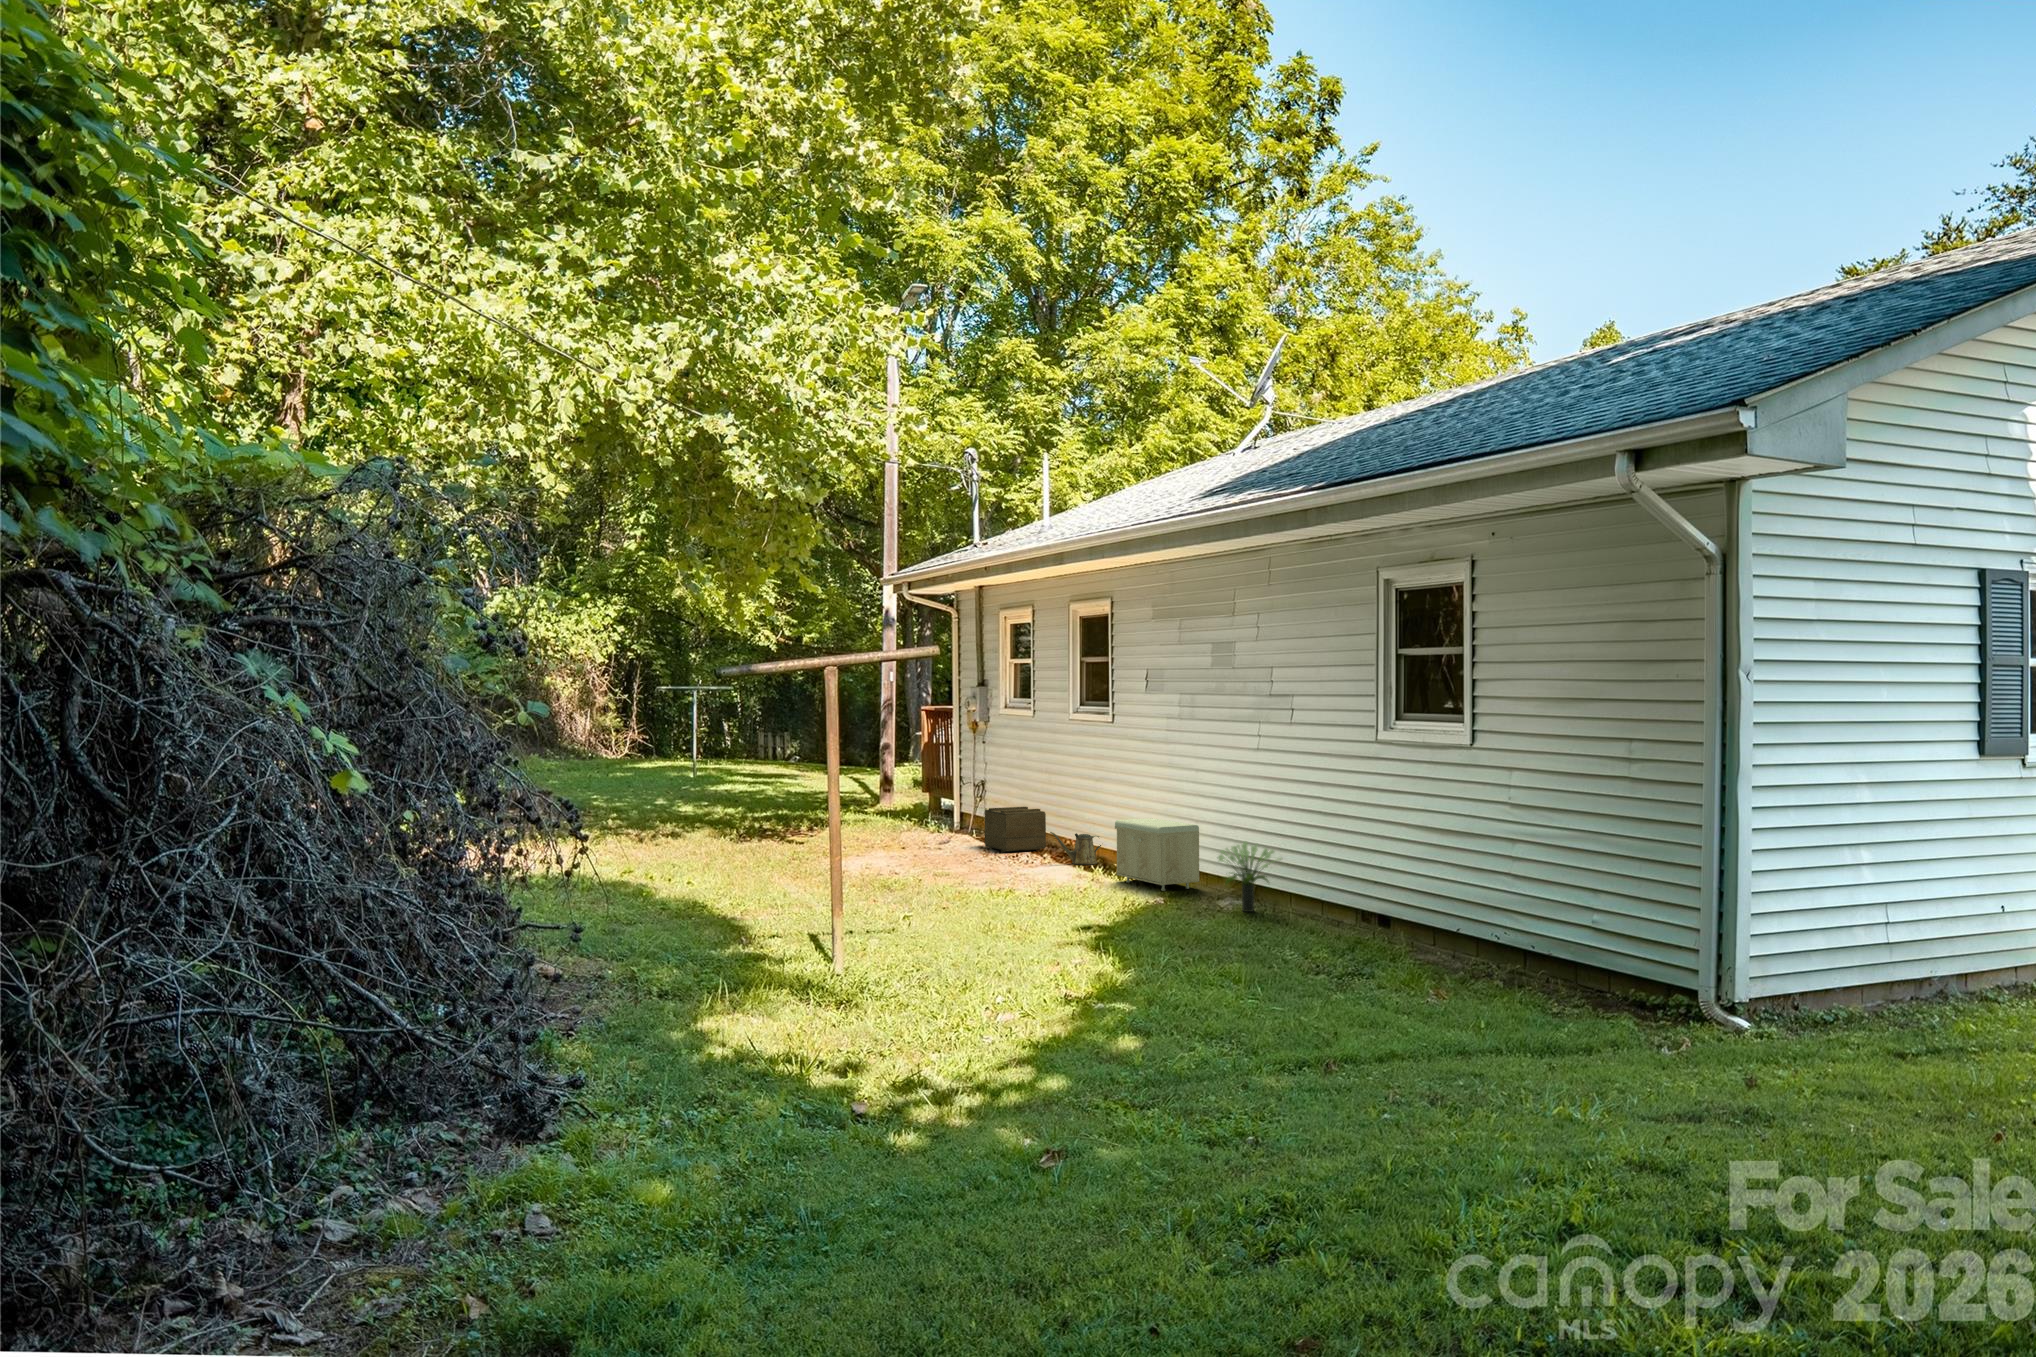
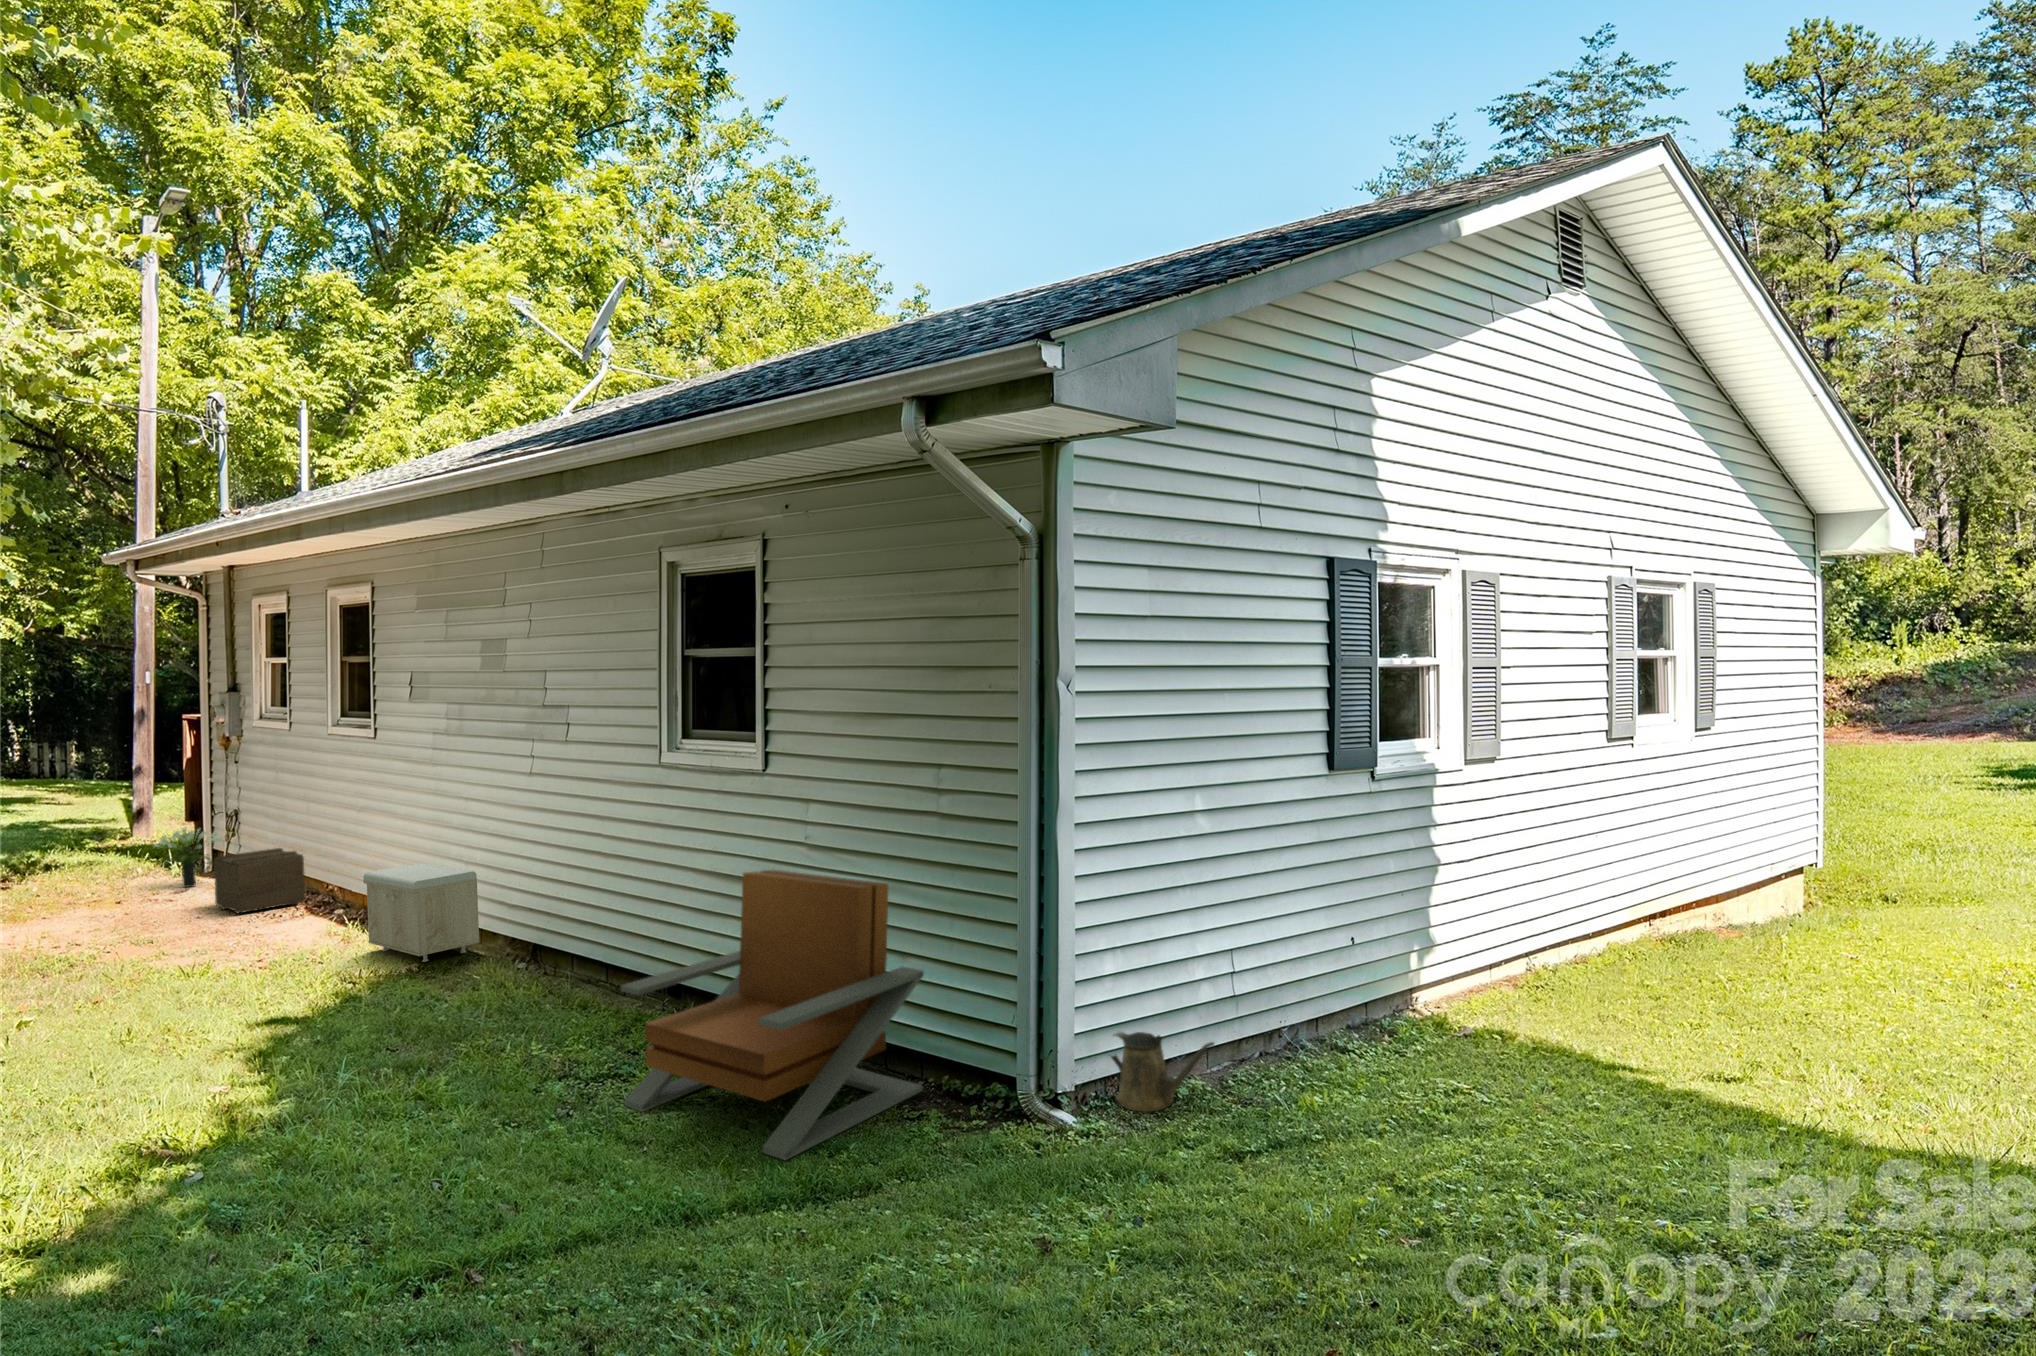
lounge chair: none [1368,819,1613,1017] -> present [621,870,924,1160]
watering can: present [1050,832,1101,864] -> present [1111,1031,1214,1112]
potted plant: present [1218,842,1281,912] -> present [154,828,220,887]

